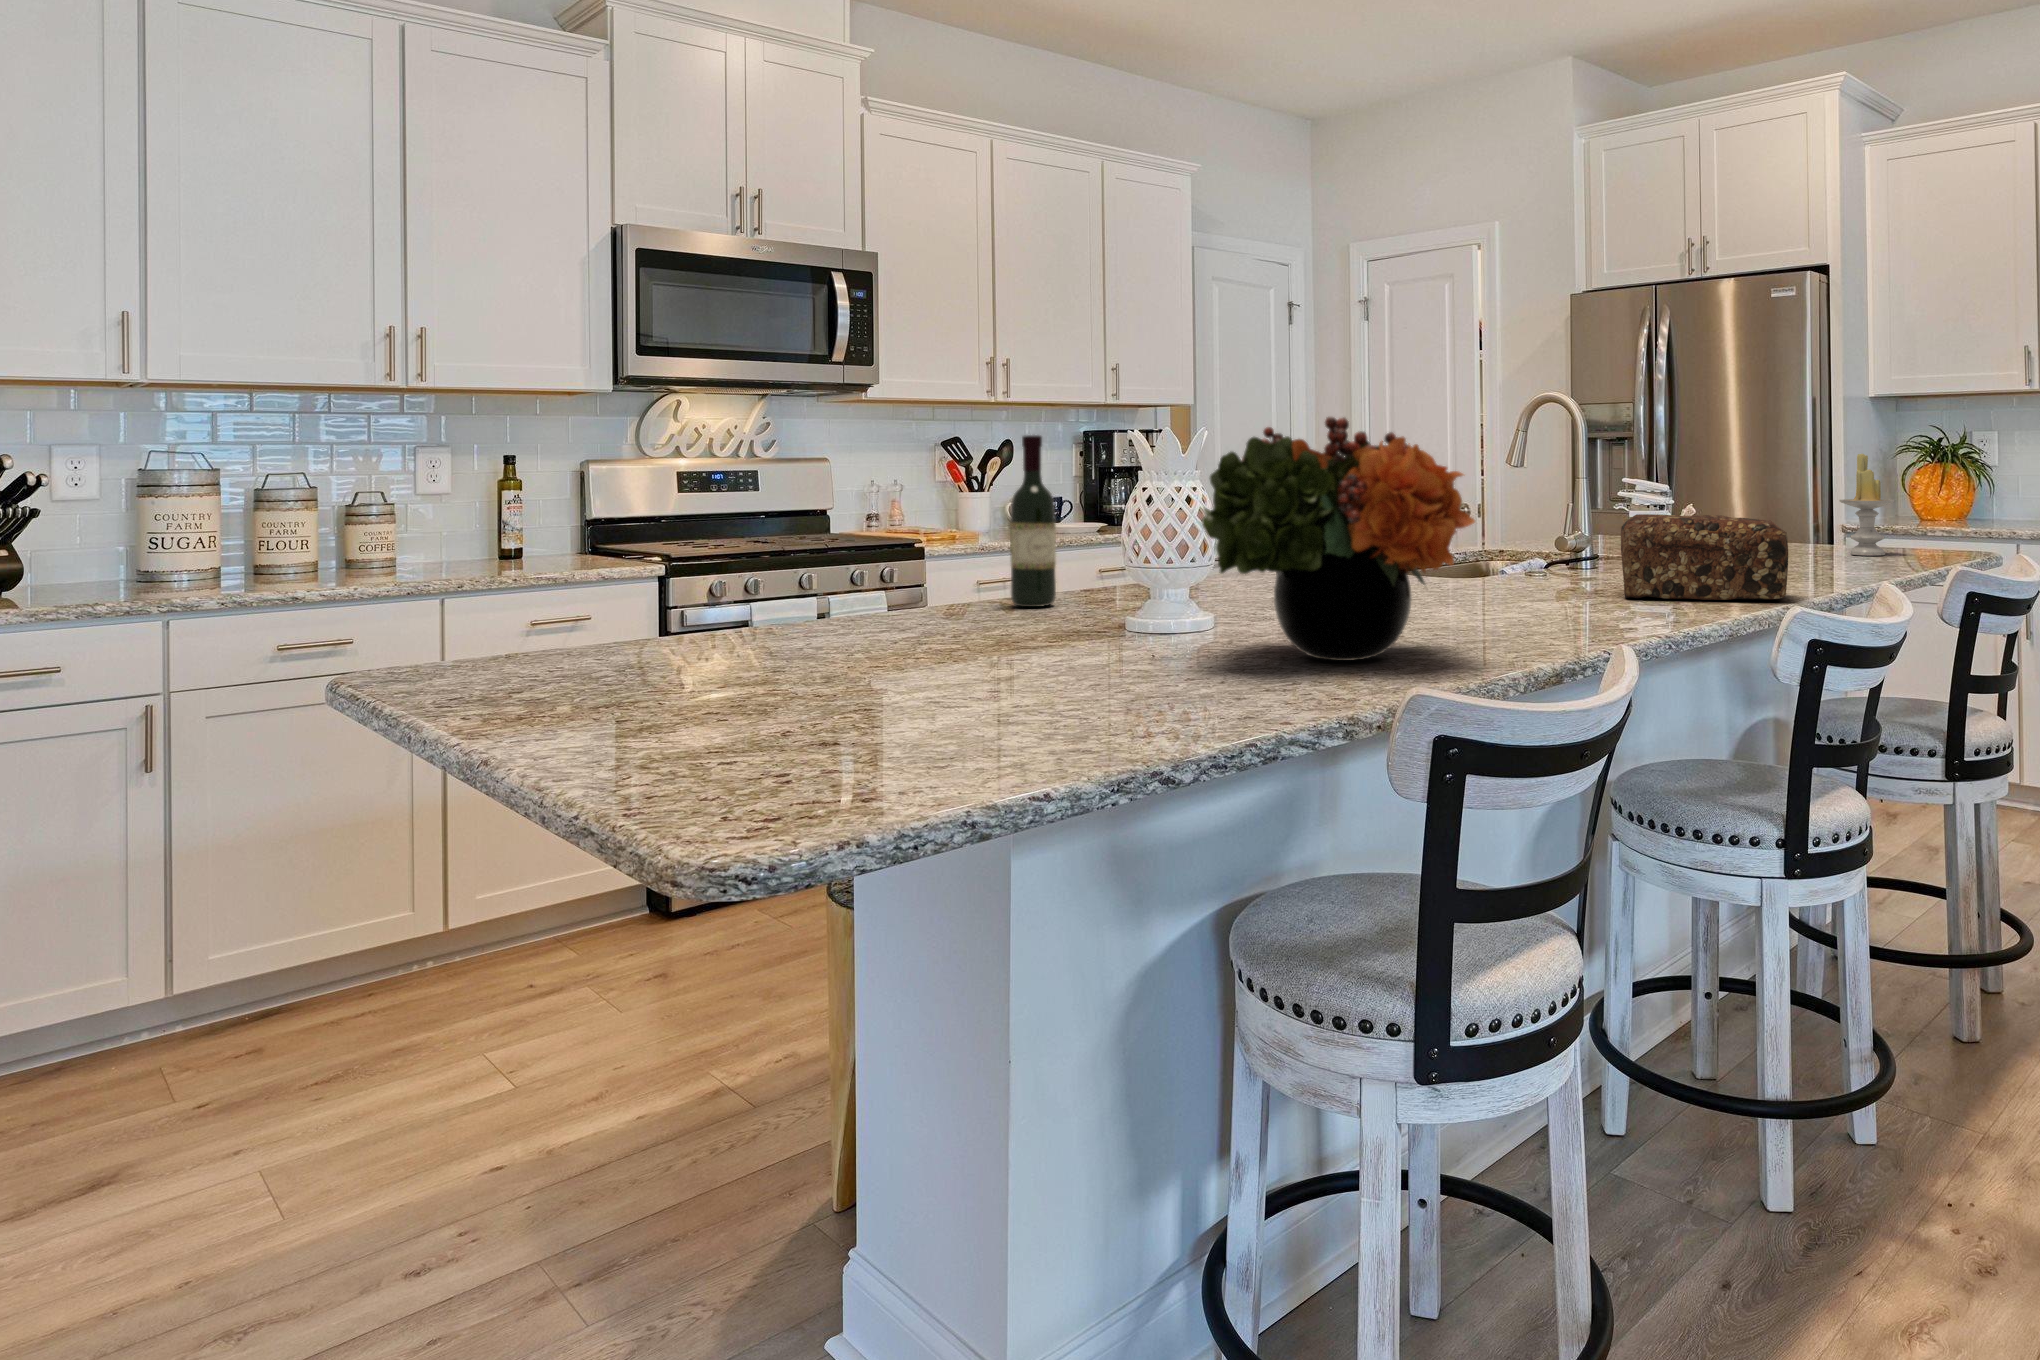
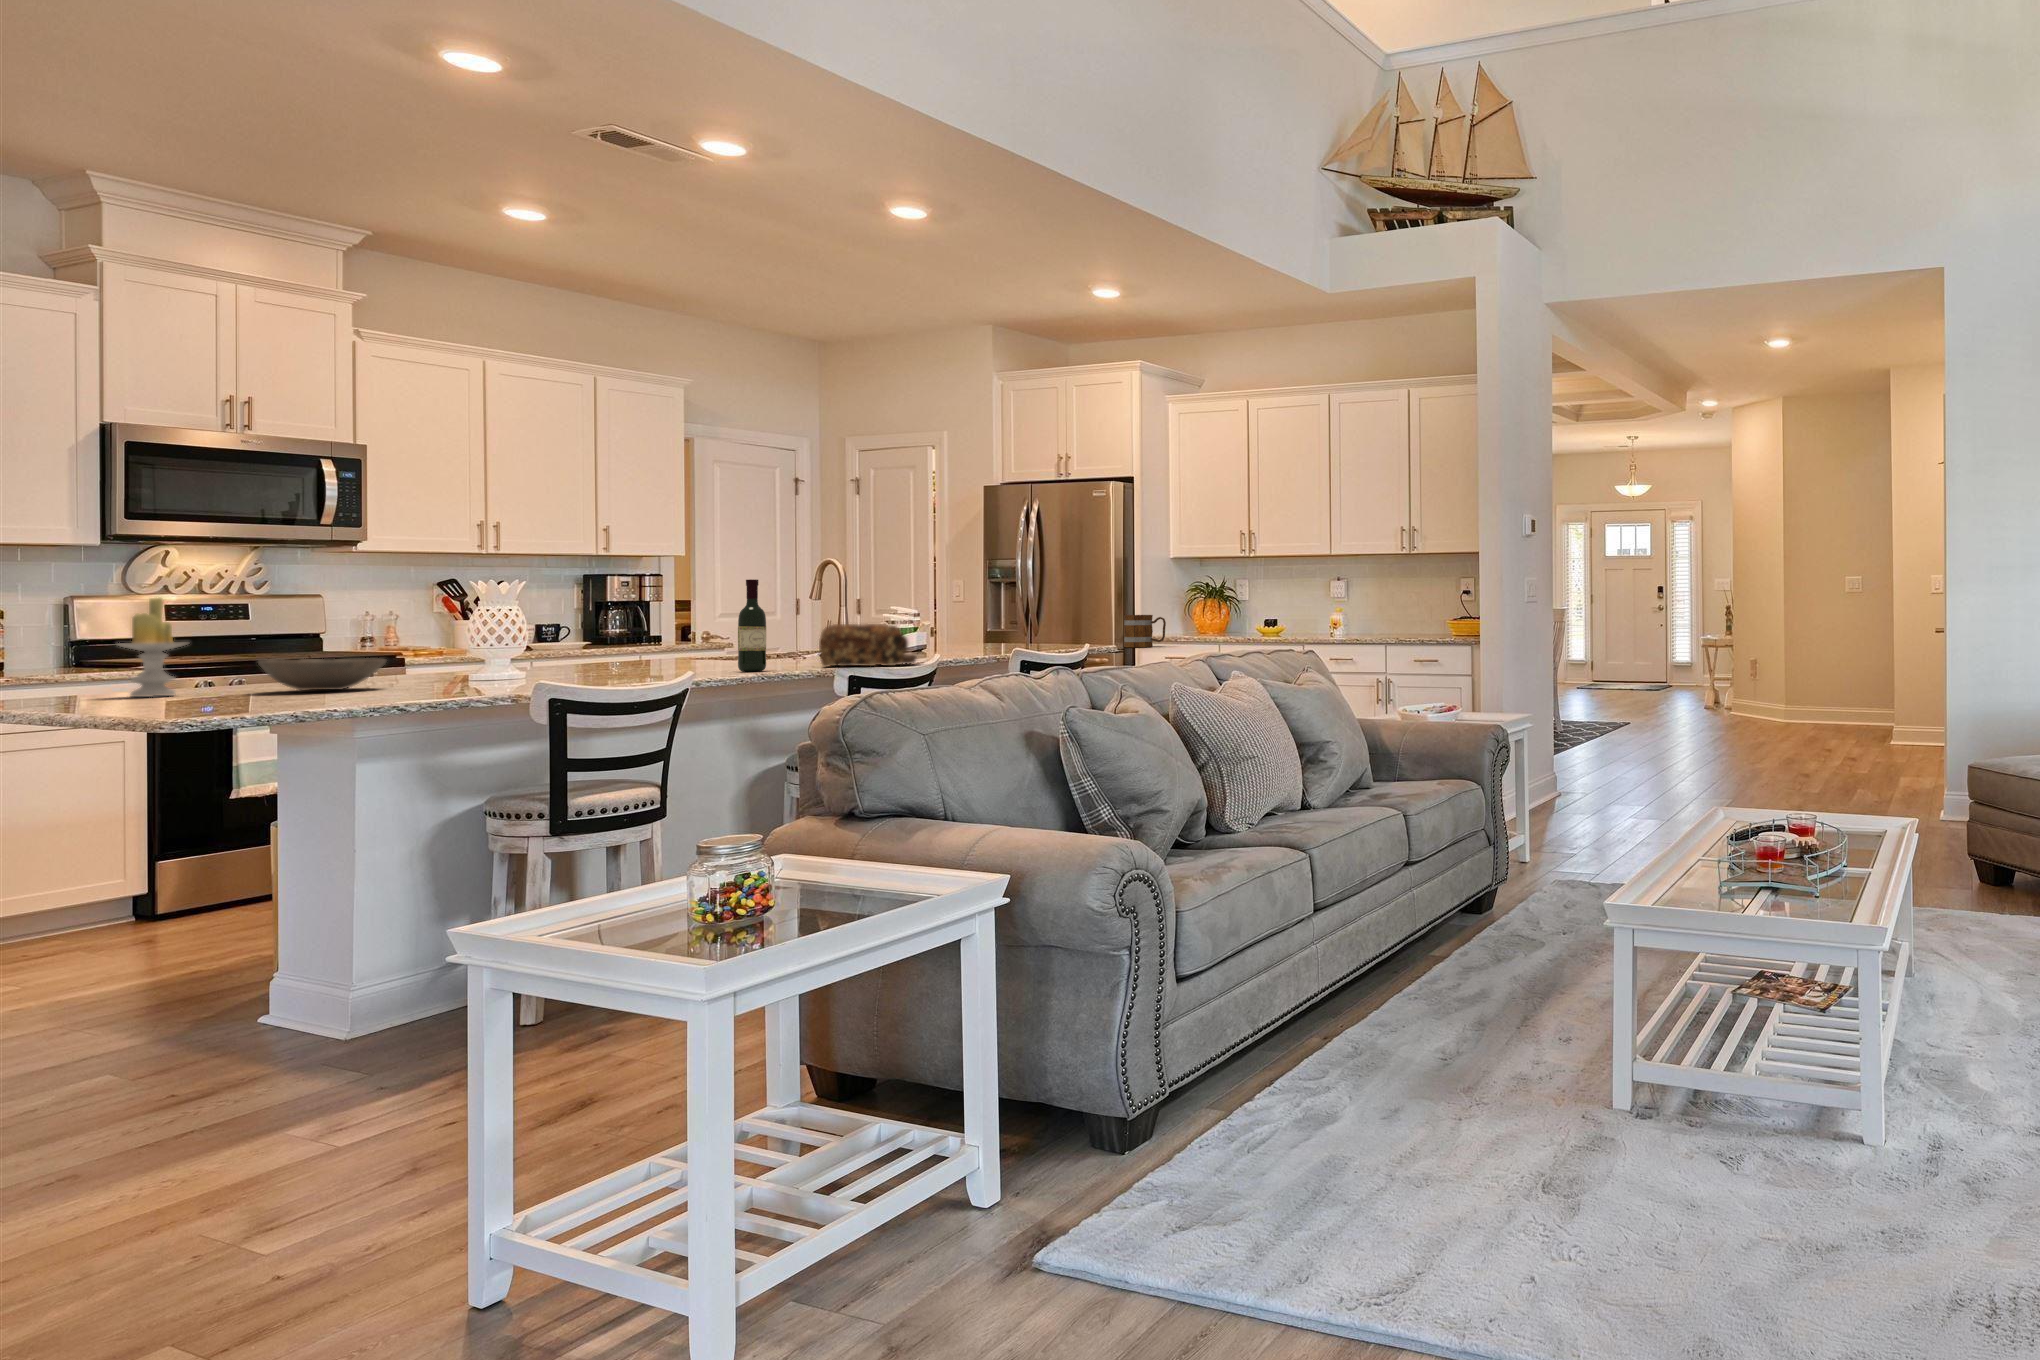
flower arrangement: present [1202,417,1475,661] -> none [482,573,643,685]
wine bottle: present [1010,435,1056,607] -> present [738,579,766,671]
candle: present [1839,454,1895,556] -> present [118,598,187,697]
mug: none [1910,489,1992,547] -> present [1124,615,1166,647]
bowl: none [824,588,1018,658] -> present [258,659,386,690]

